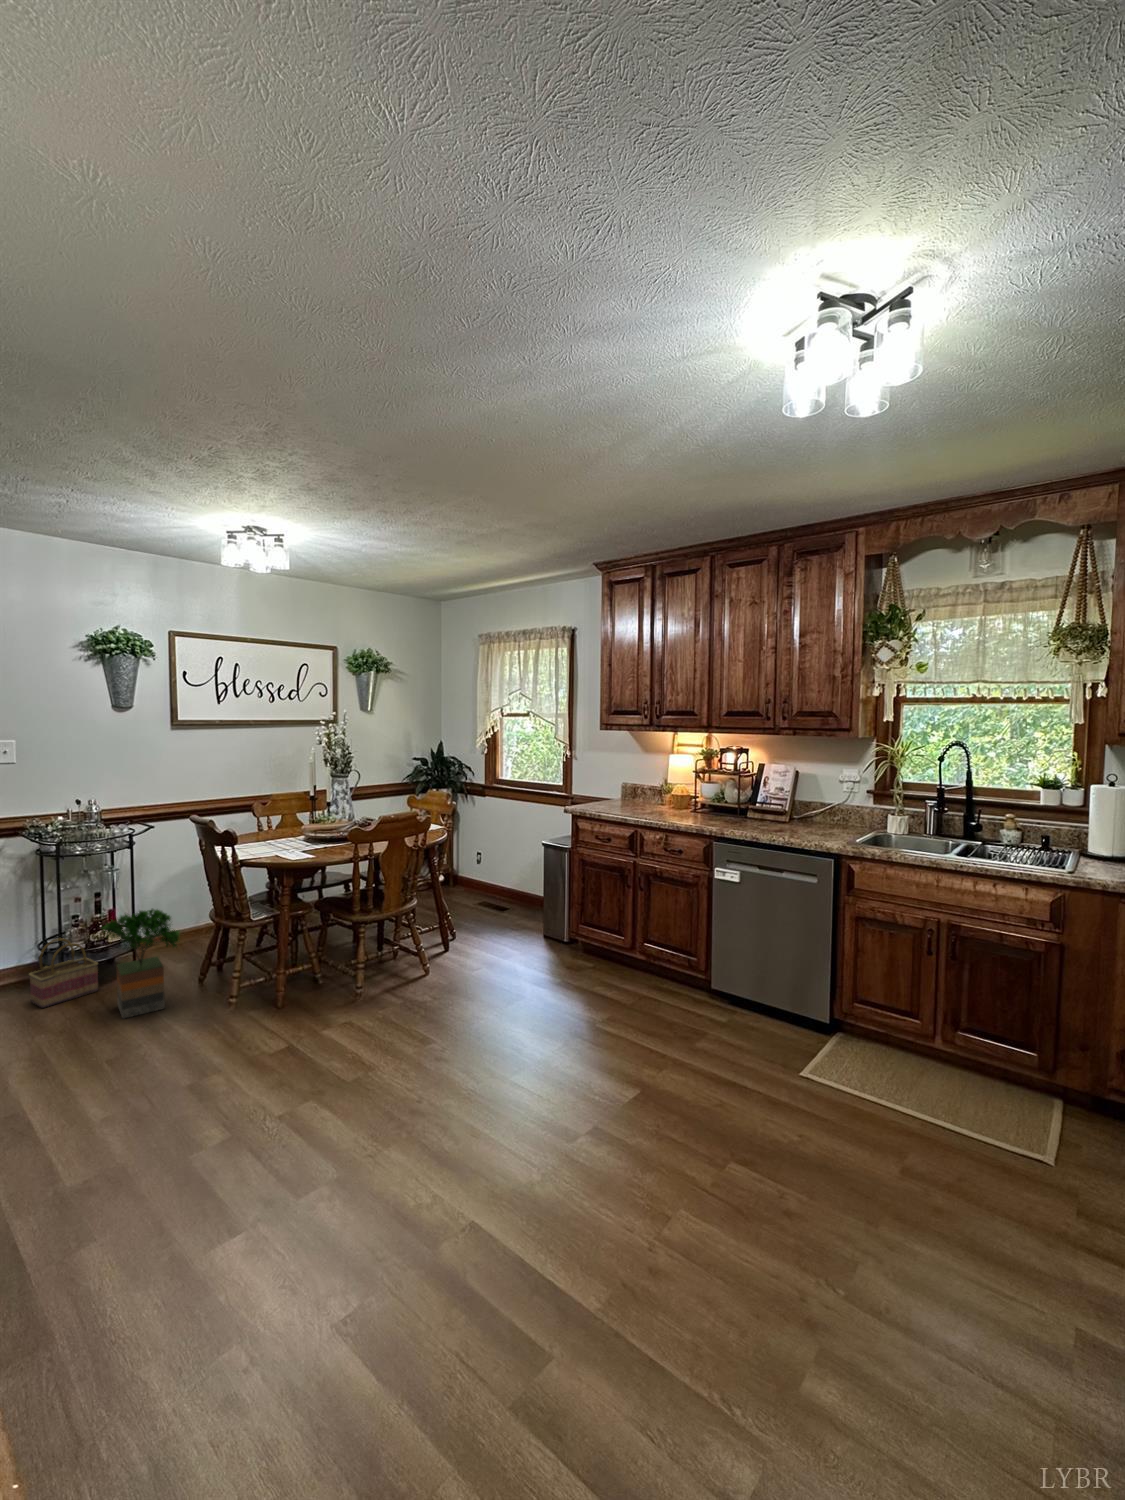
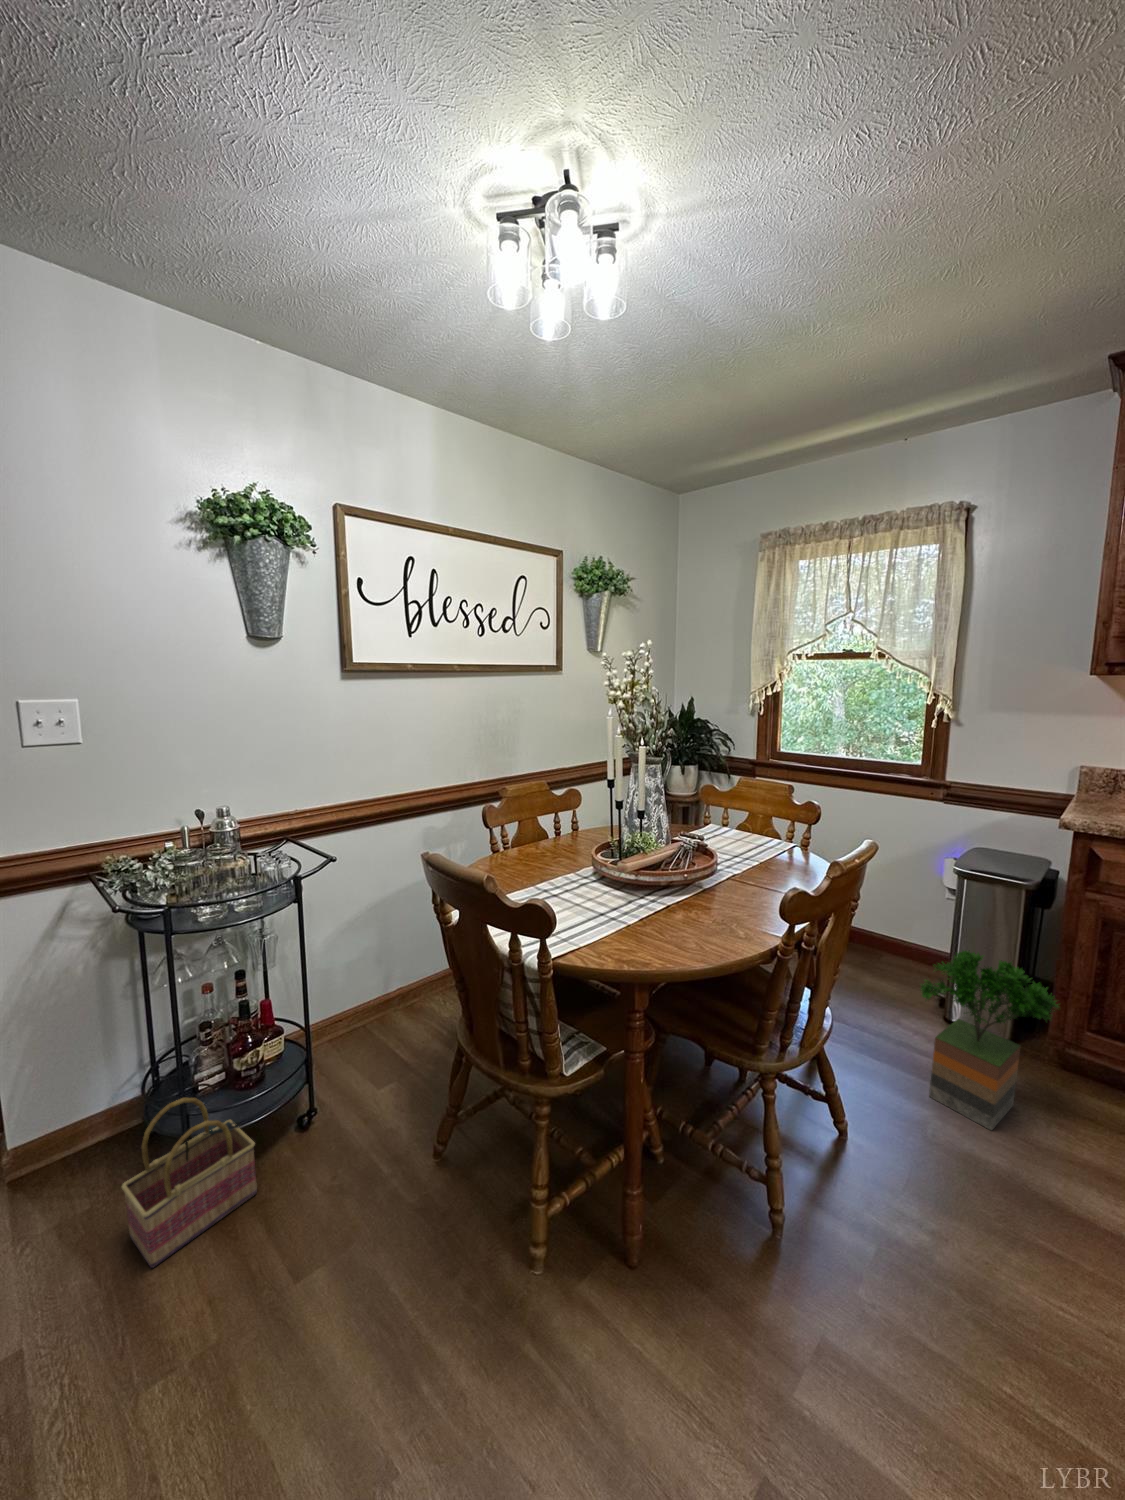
potted tree: present [103,909,179,1019] -> present [921,951,1058,1130]

